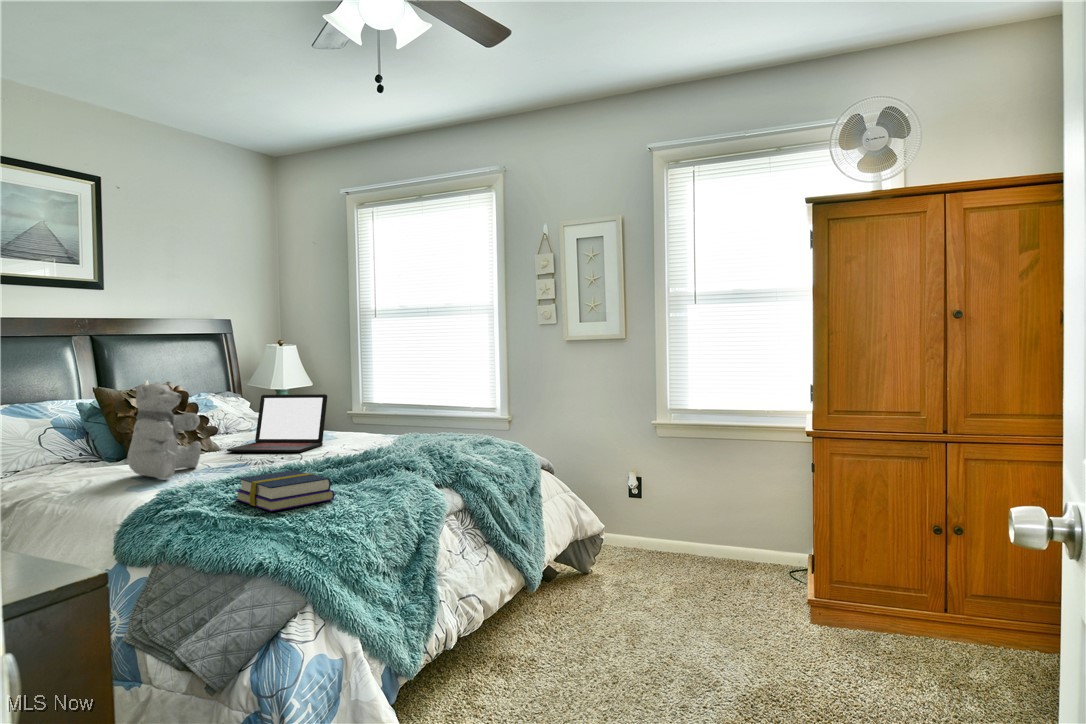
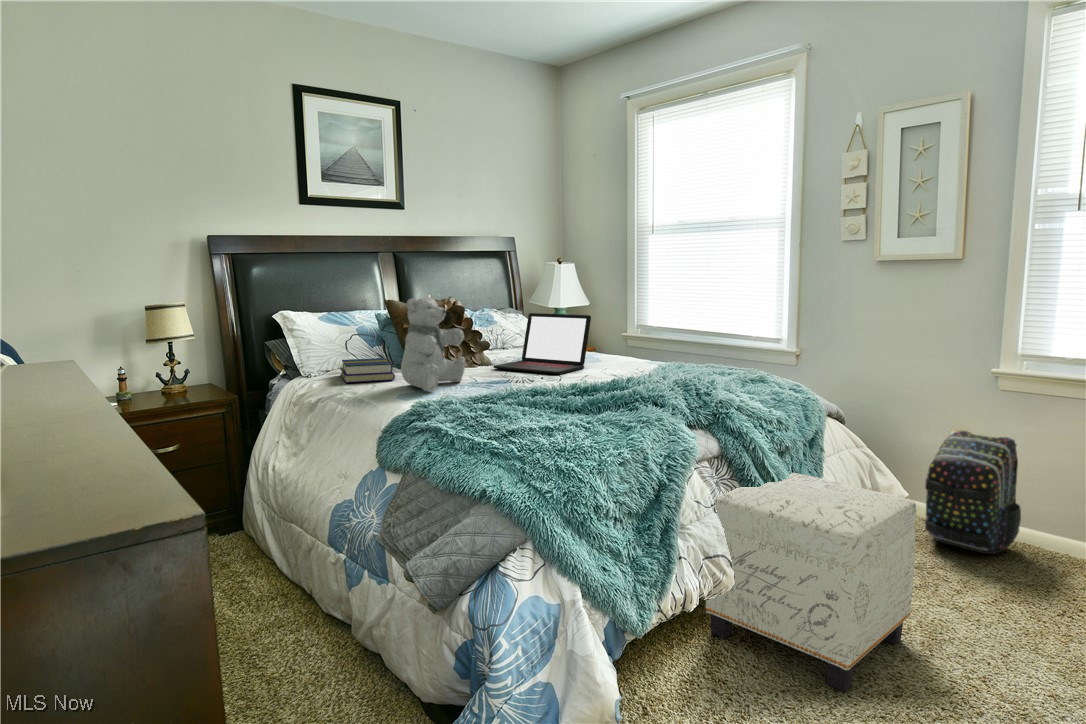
book: present [236,470,335,511] -> present [340,358,395,383]
backpack: none [615,472,680,566] -> present [925,431,1021,554]
ottoman: none [458,517,617,690] -> present [706,473,916,692]

